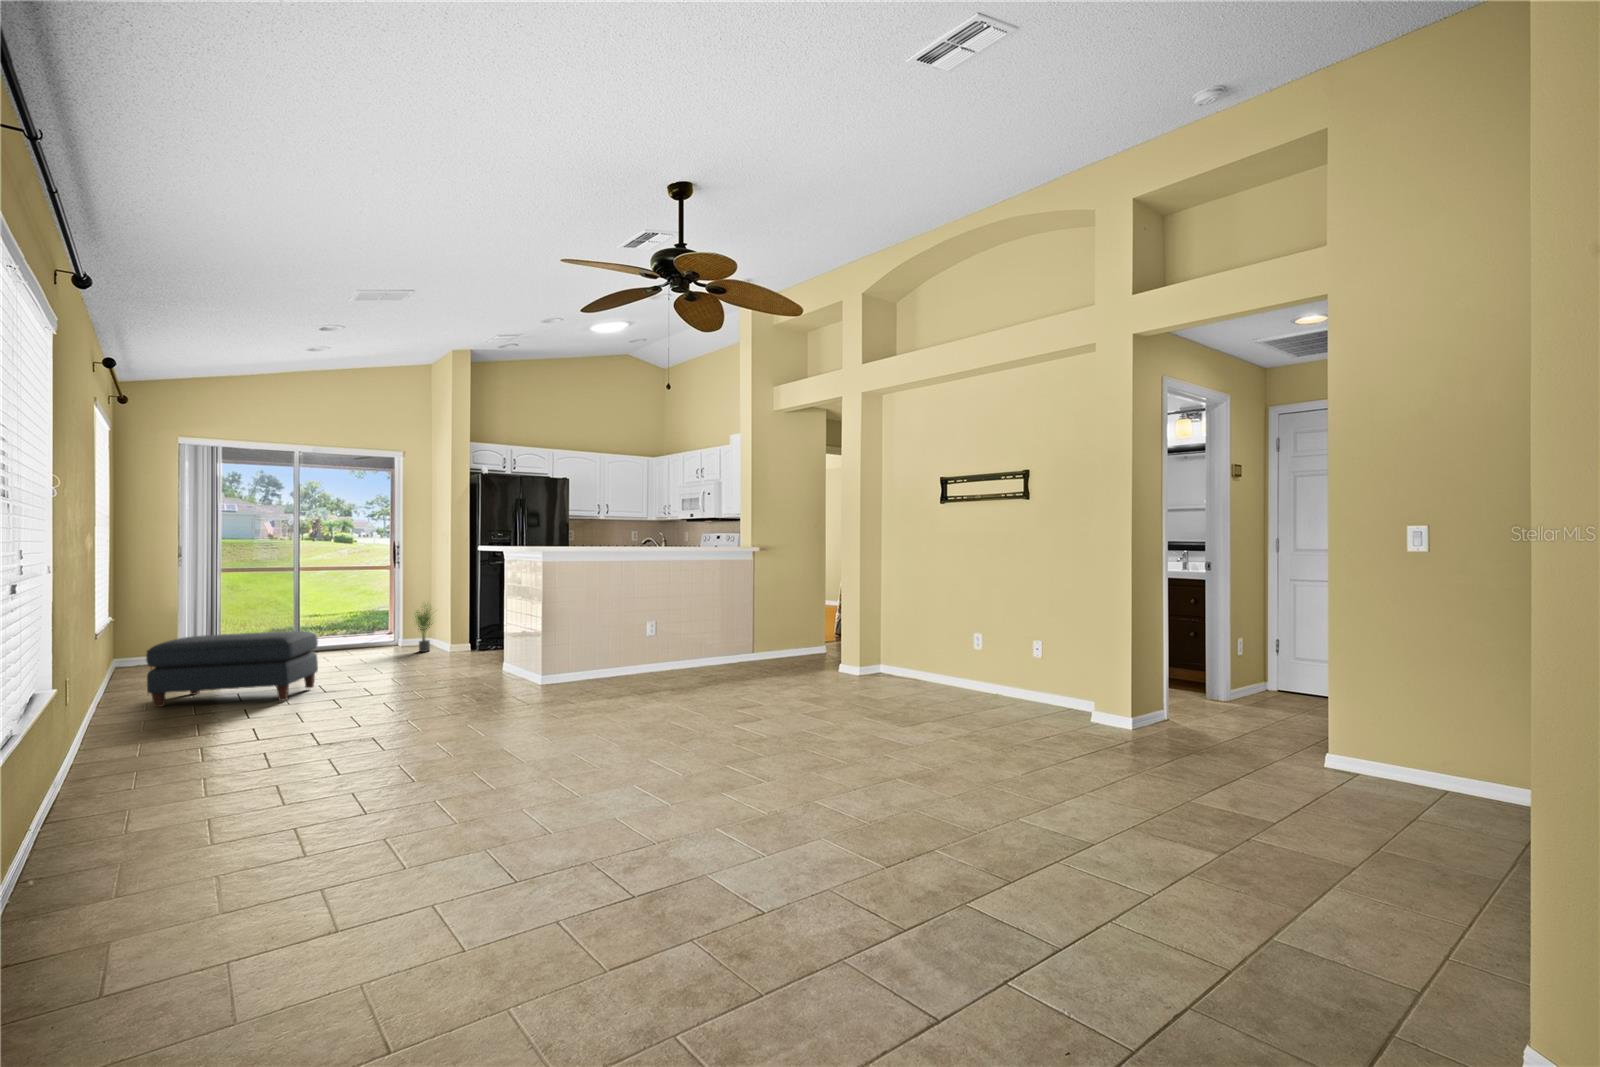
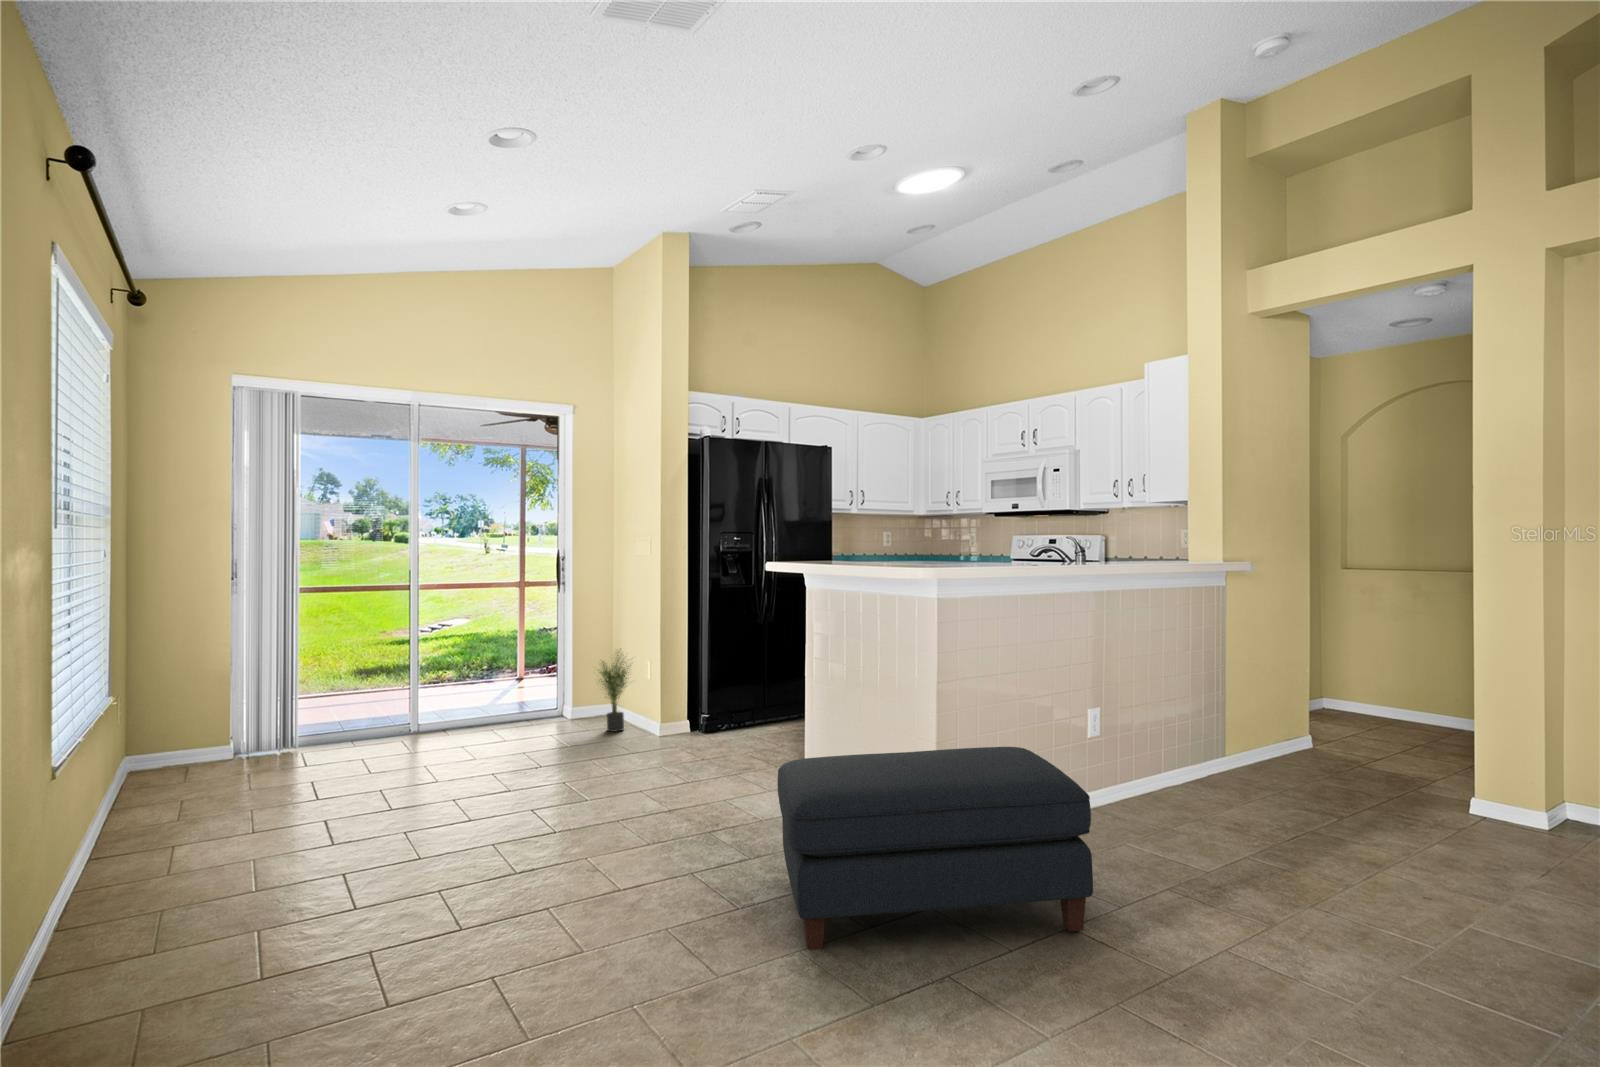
ottoman: present [146,631,318,707] -> present [777,747,1093,950]

